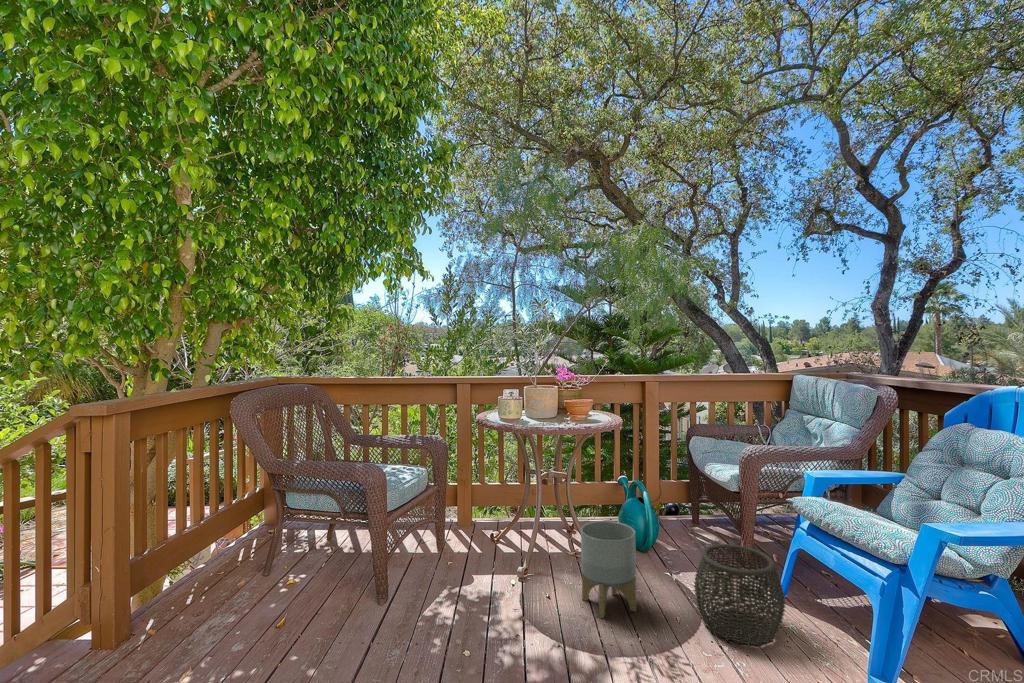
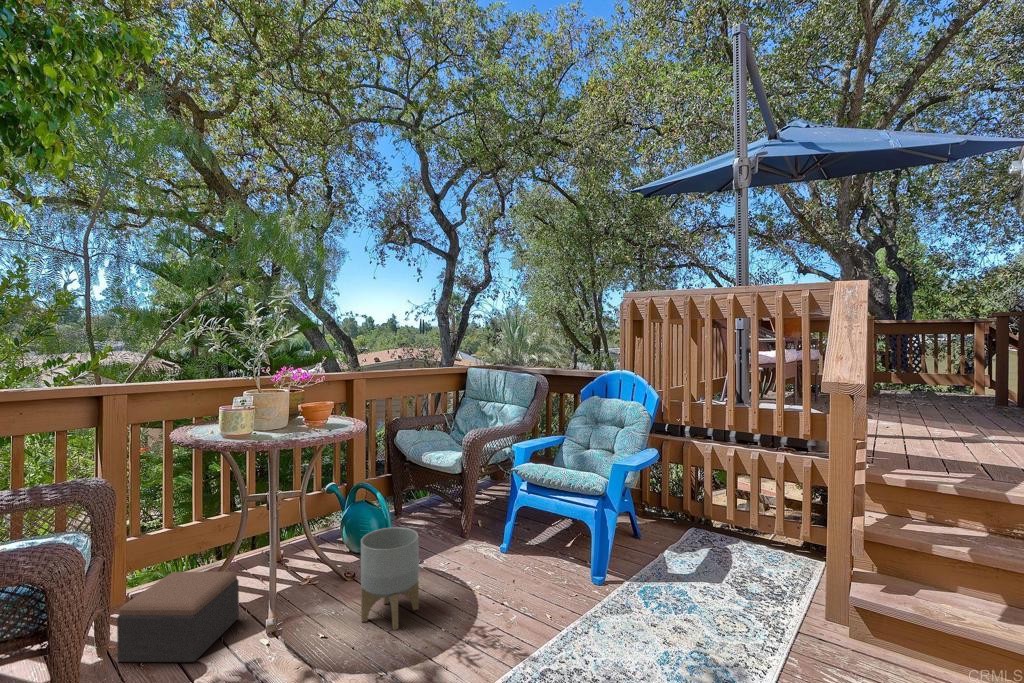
footstool: none [439,510,512,575] -> present [117,572,239,662]
woven basket: present [694,544,785,645] -> none [464,515,533,598]

